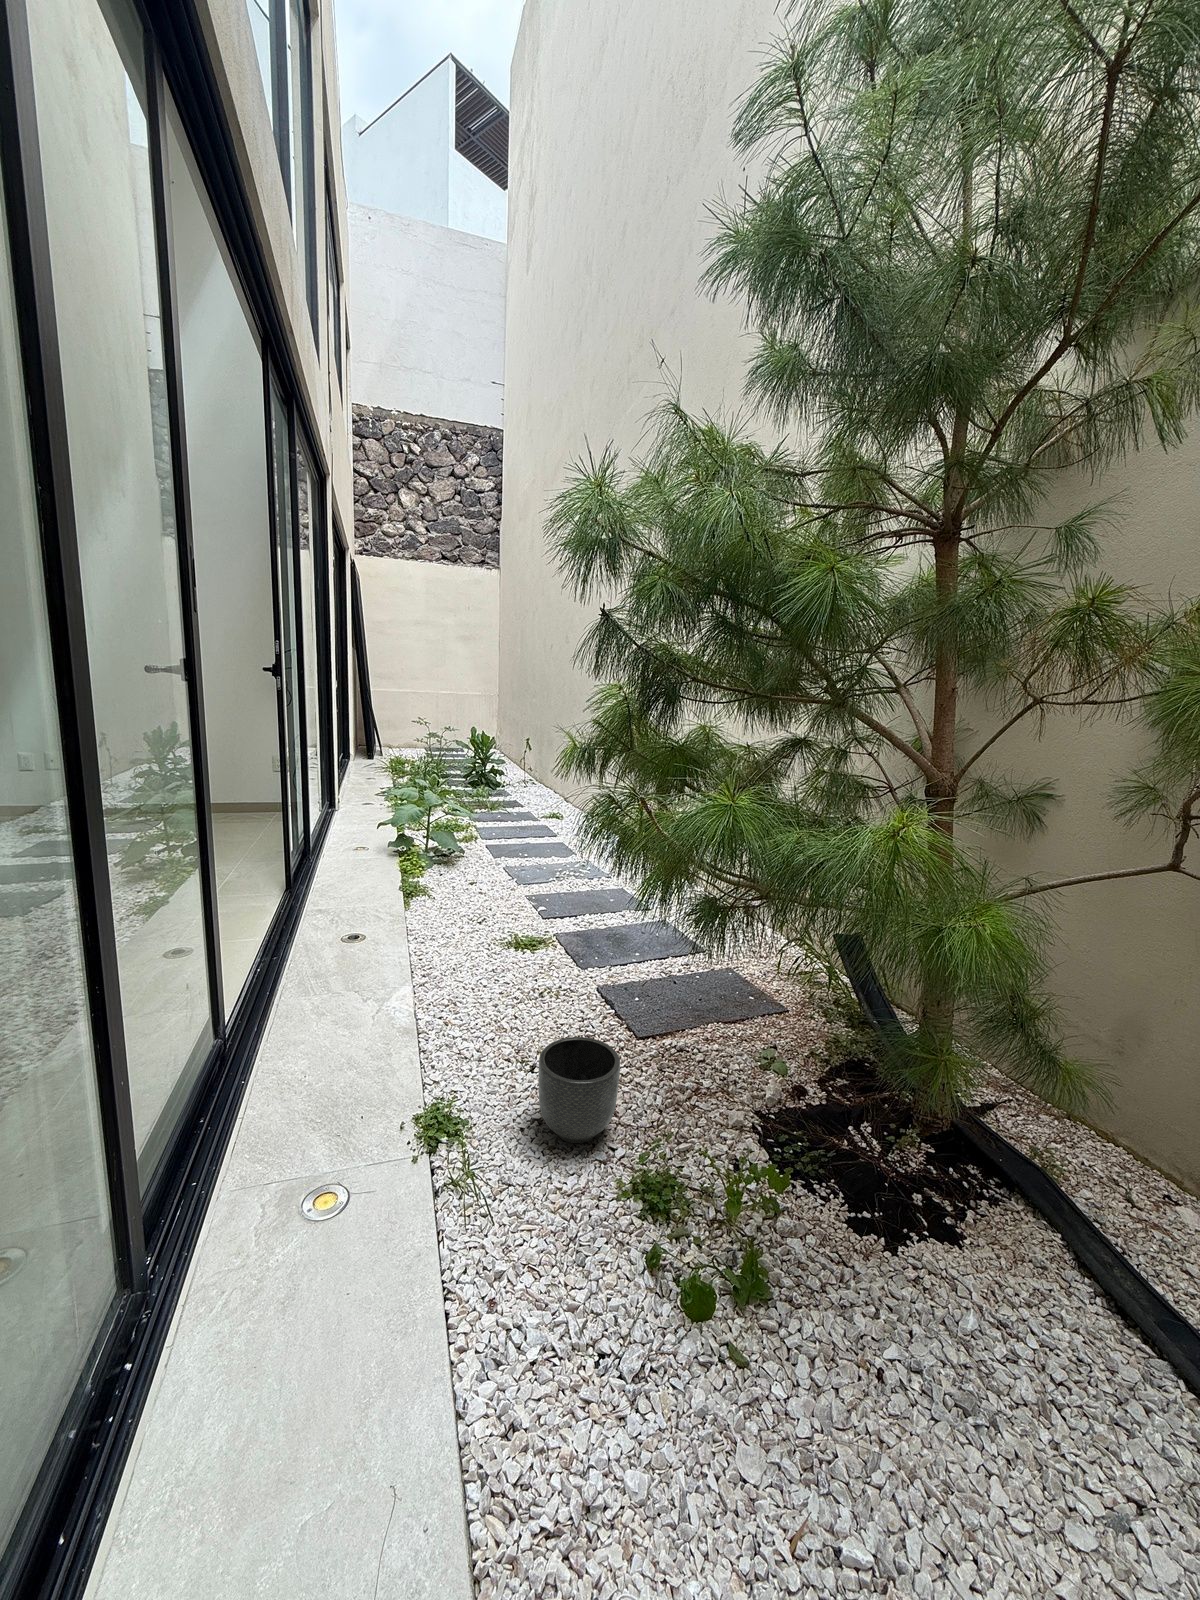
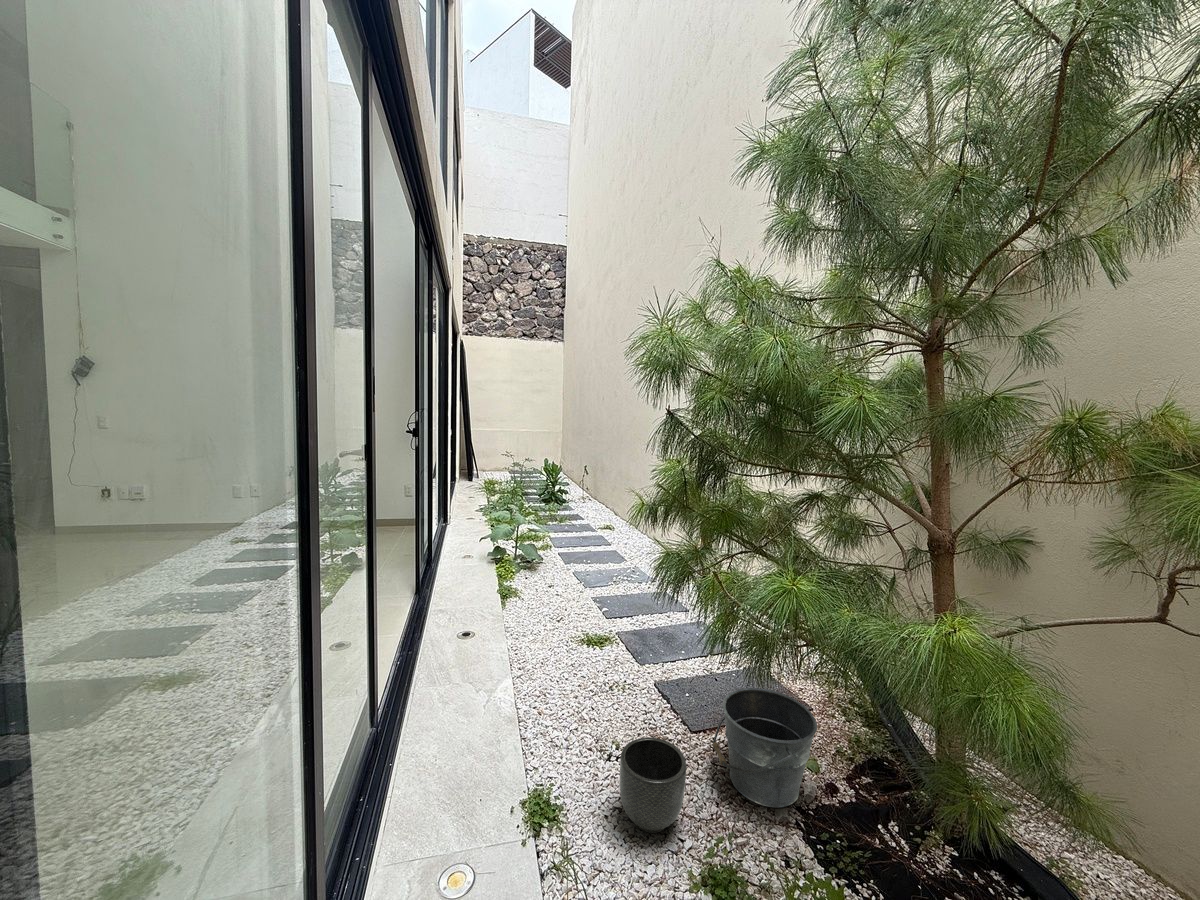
bucket: none [658,981,783,1113] -> present [712,688,817,808]

